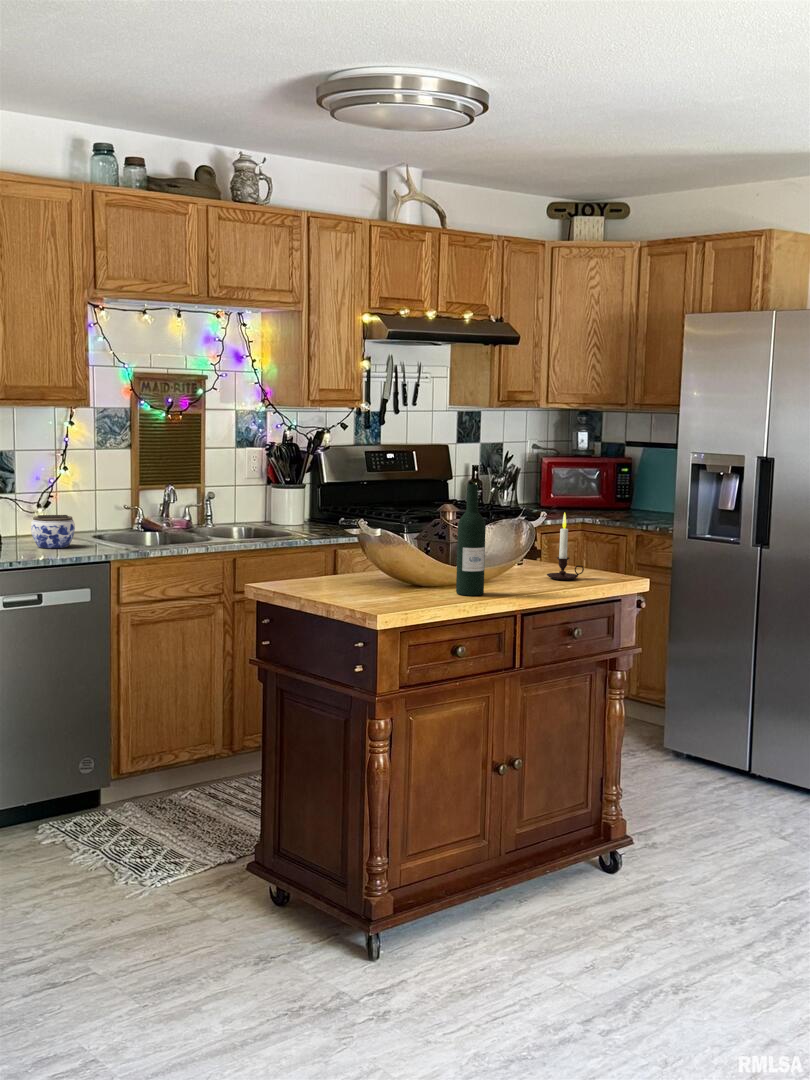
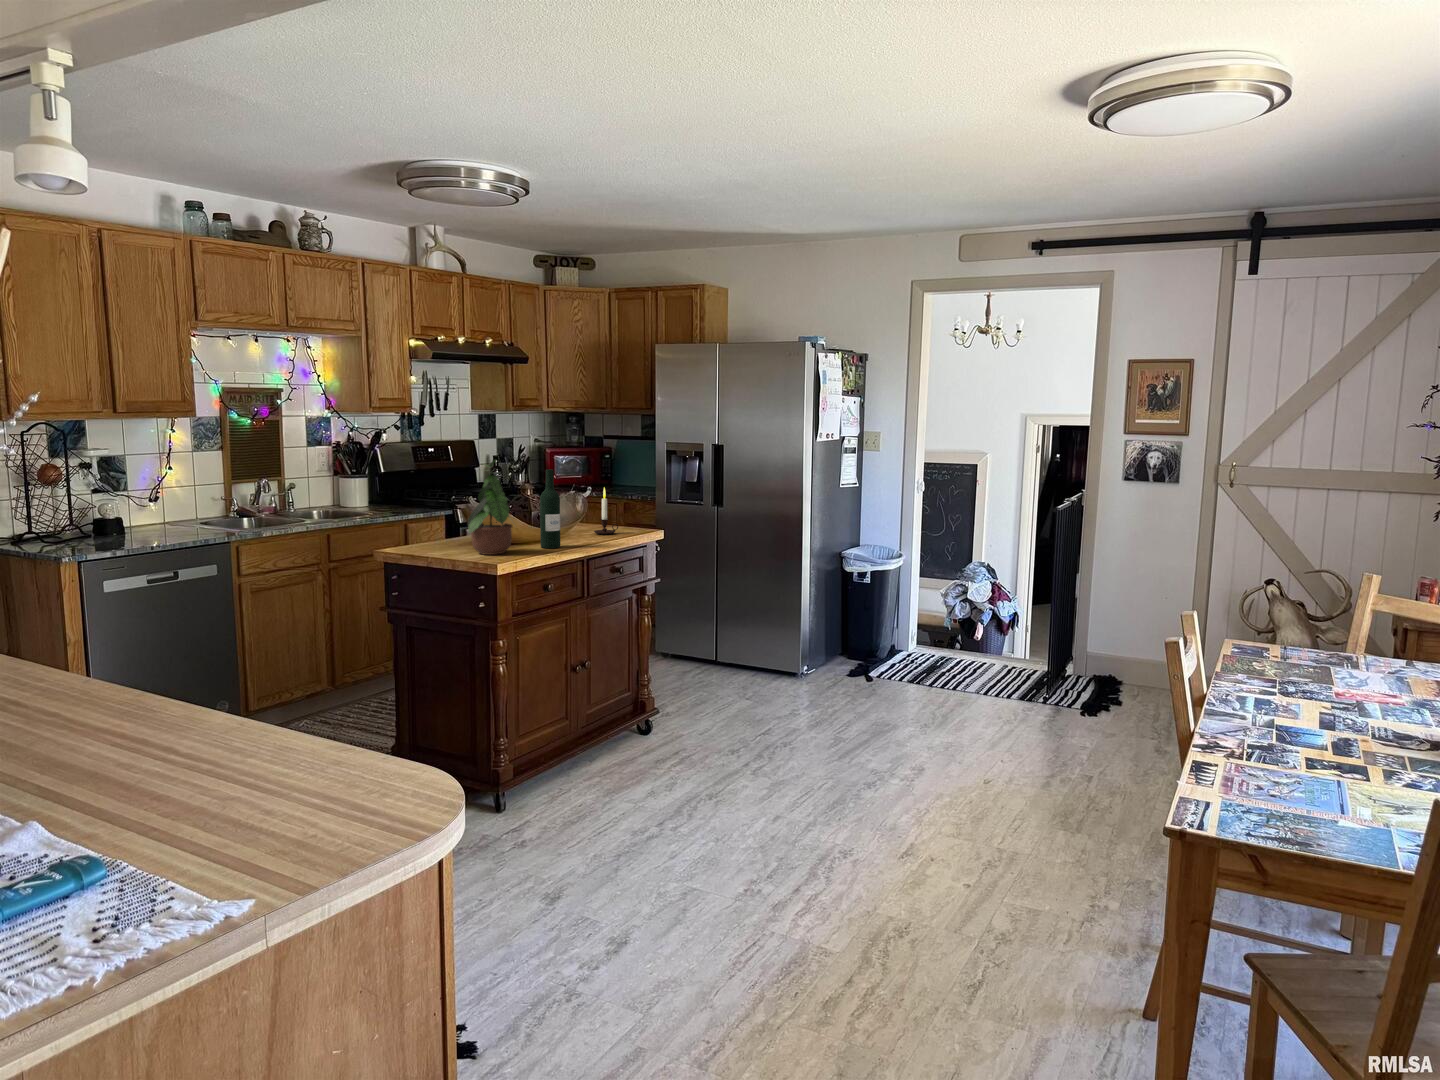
potted plant: none [344,467,421,600] -> present [468,460,512,555]
jar: present [31,515,75,548] -> none [153,507,193,535]

